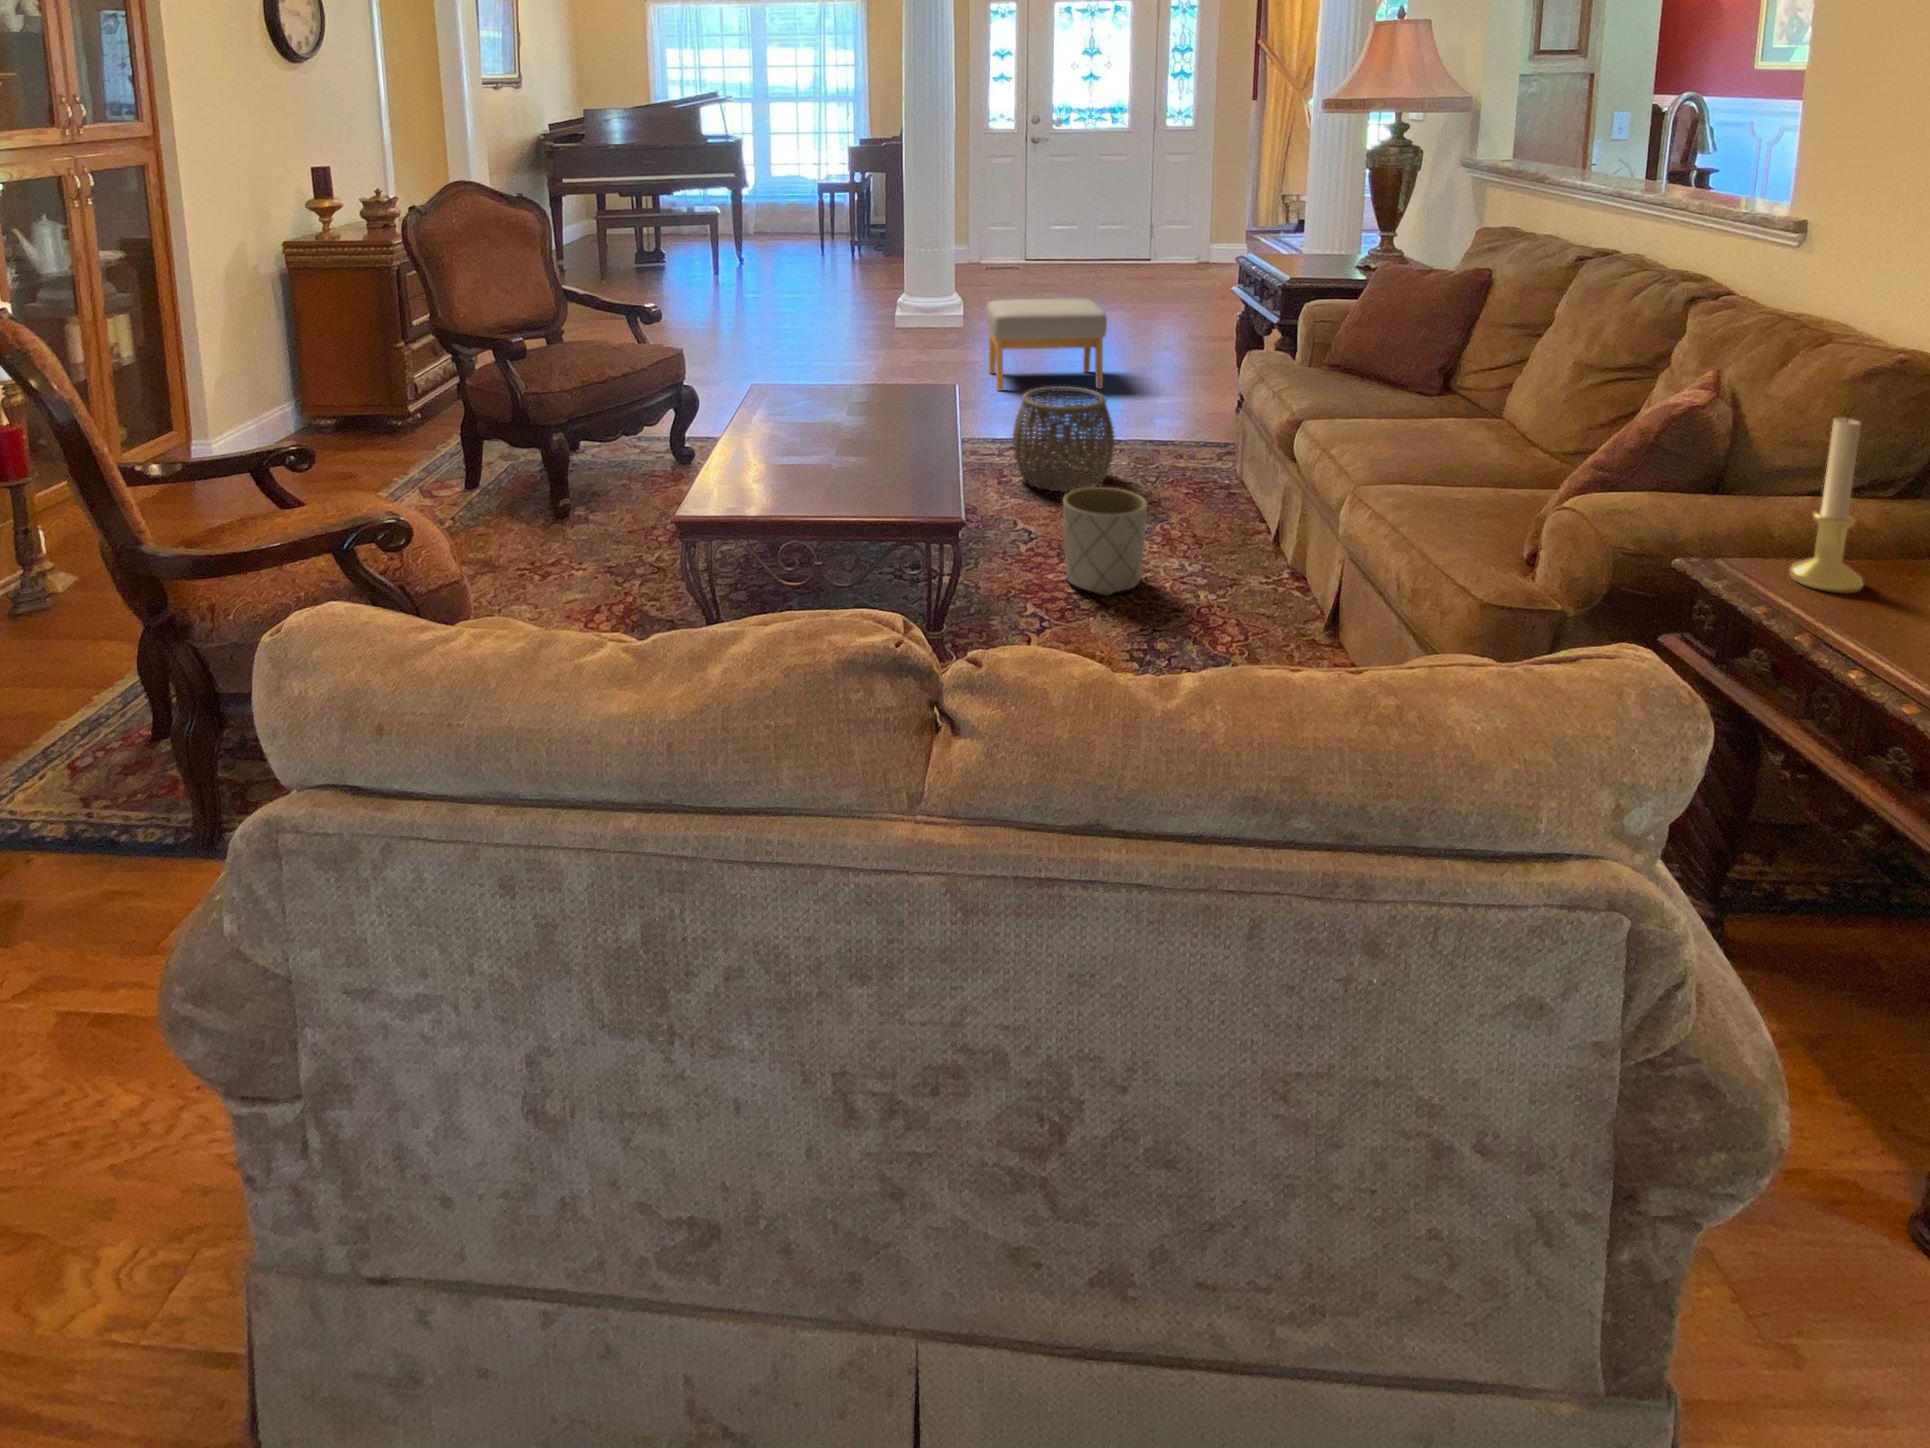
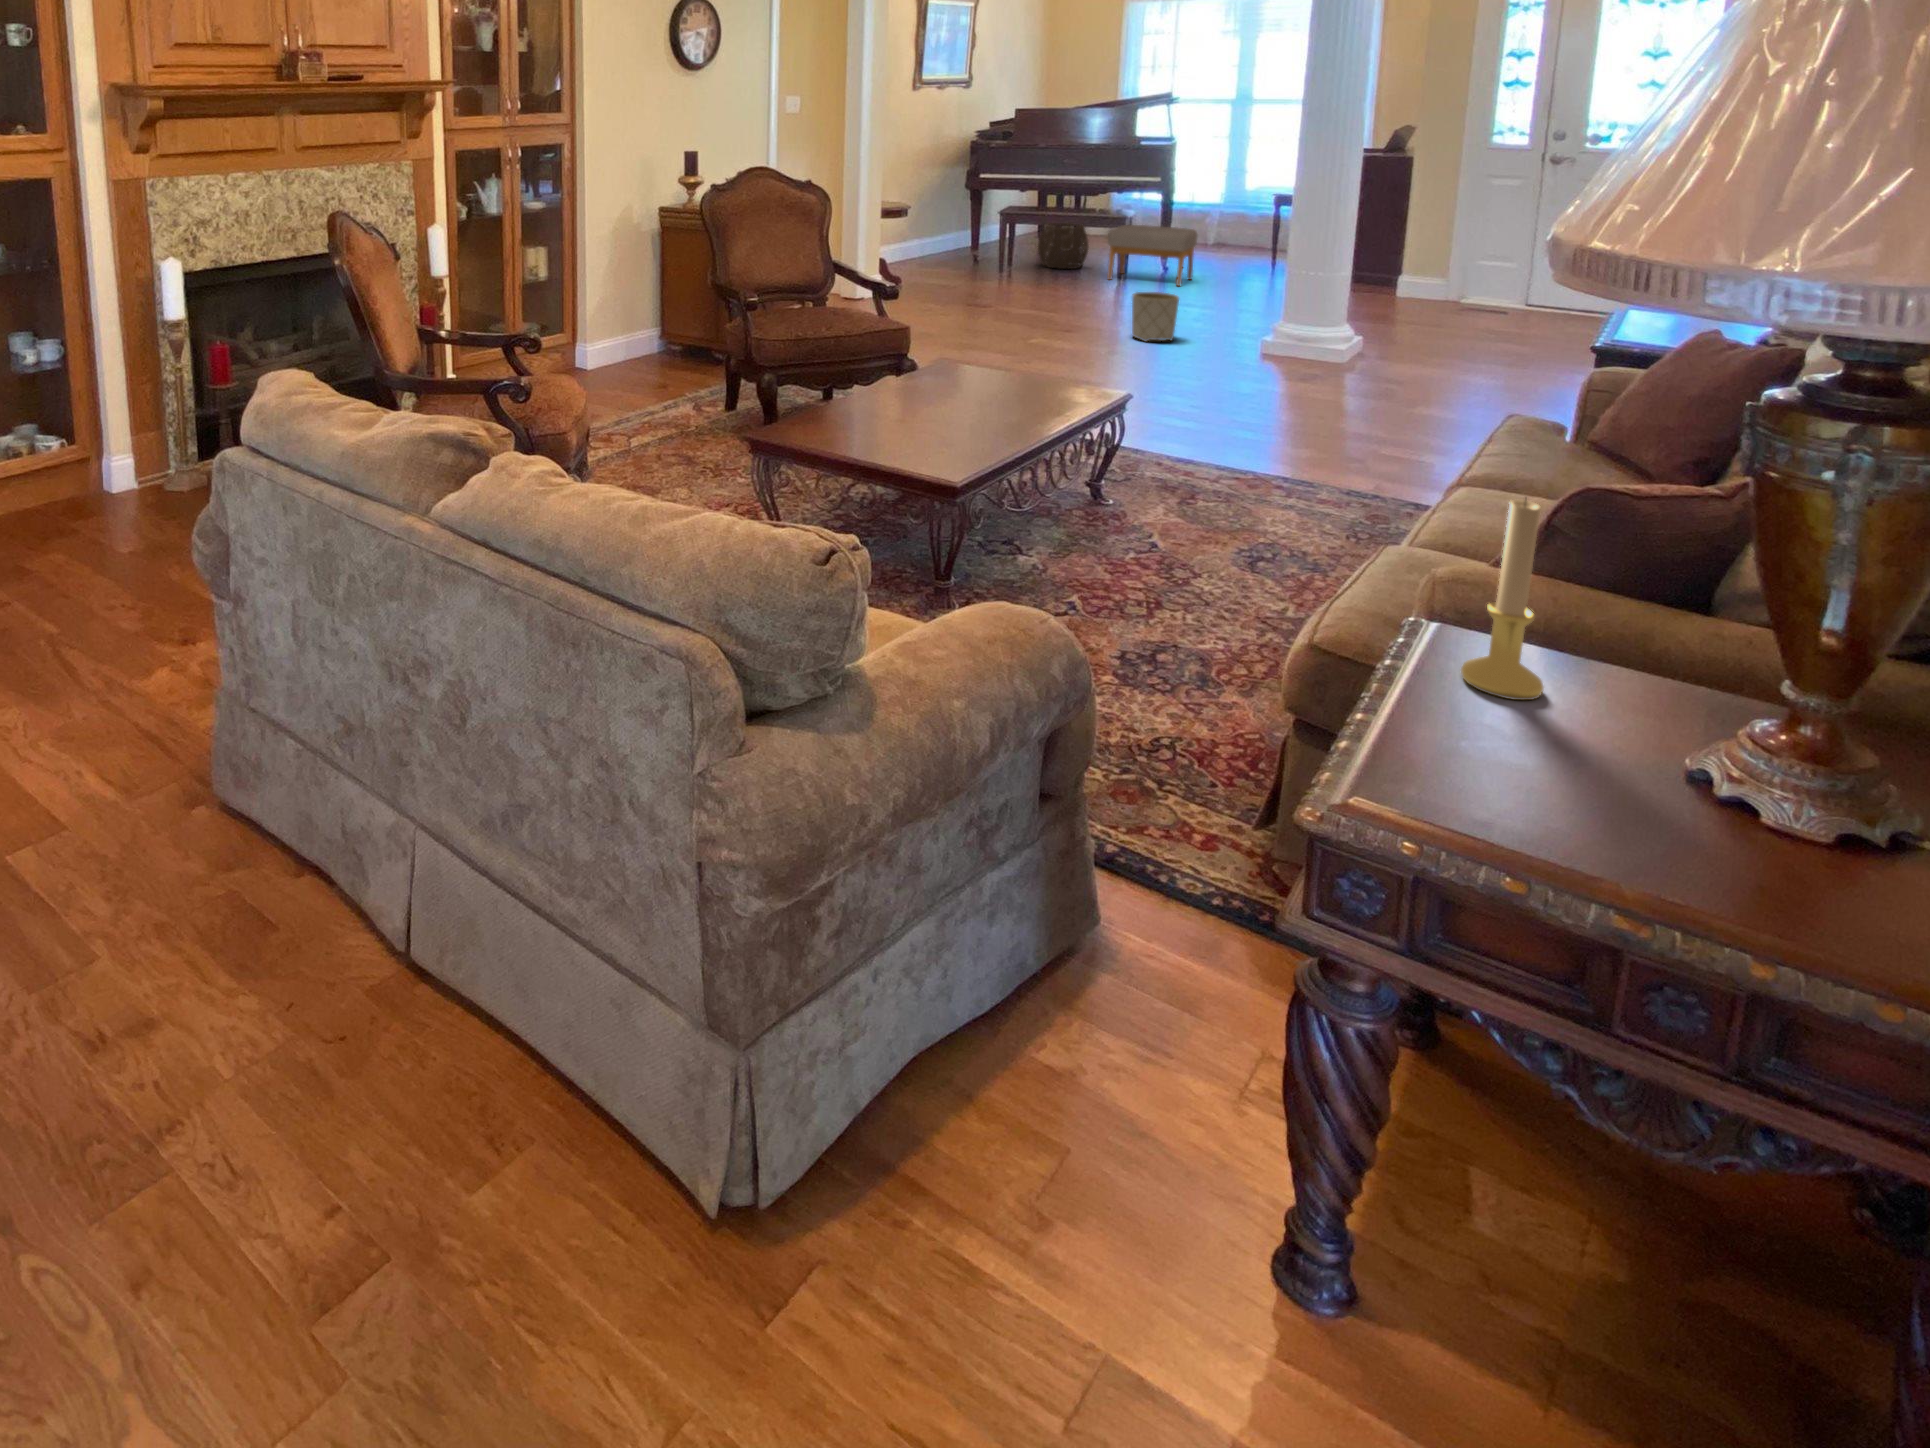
footstool: present [986,298,1107,391] -> present [1107,225,1197,286]
woven basket: present [1013,386,1115,492] -> present [1038,223,1089,269]
planter: present [1063,487,1147,596] -> present [1132,292,1179,341]

